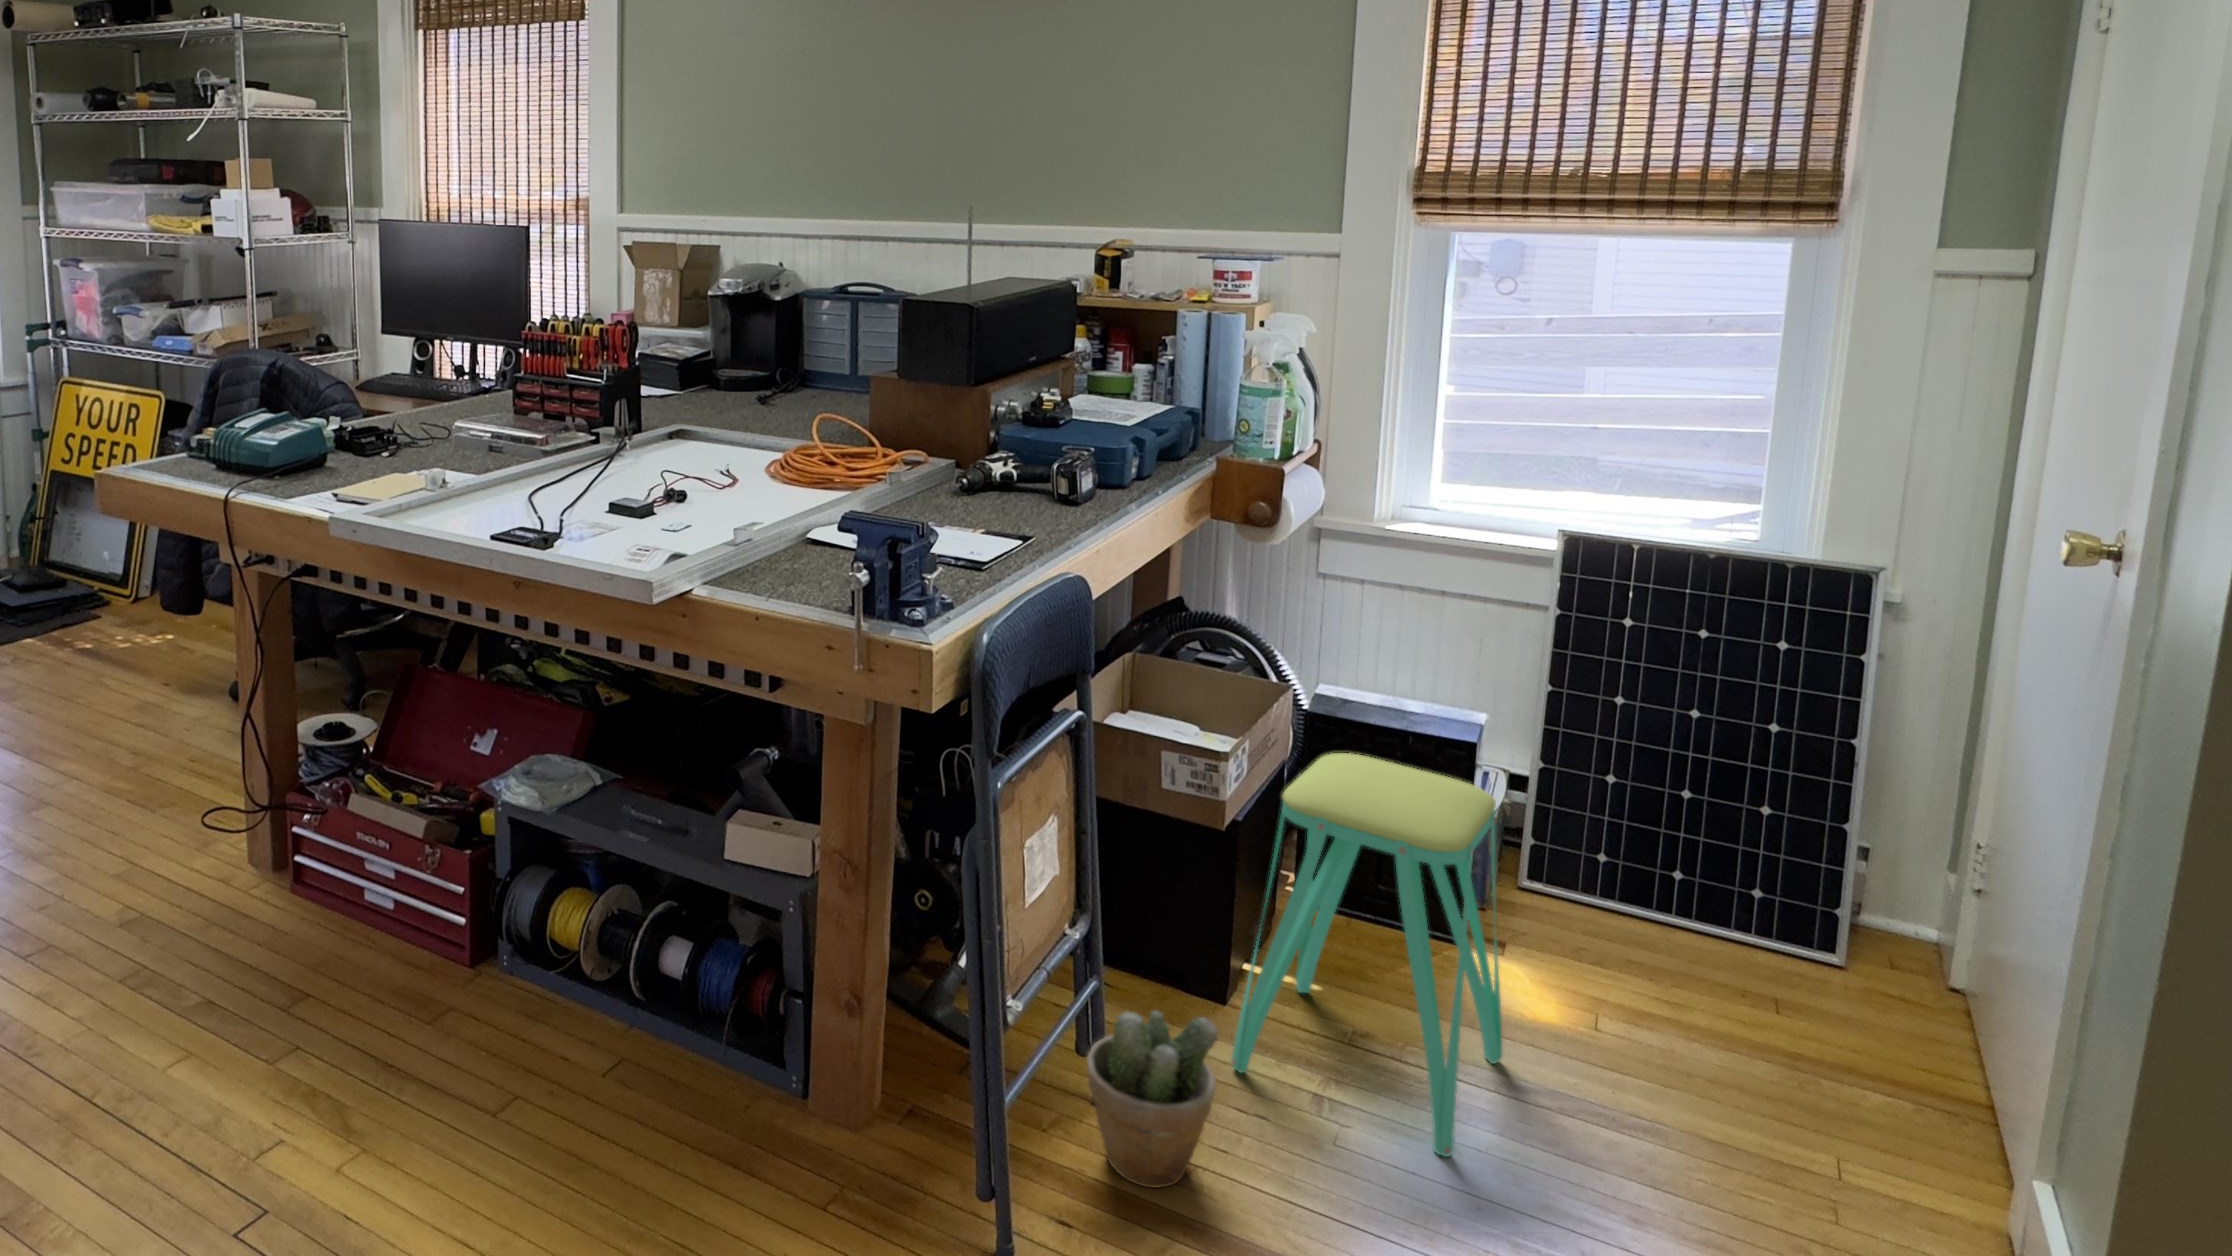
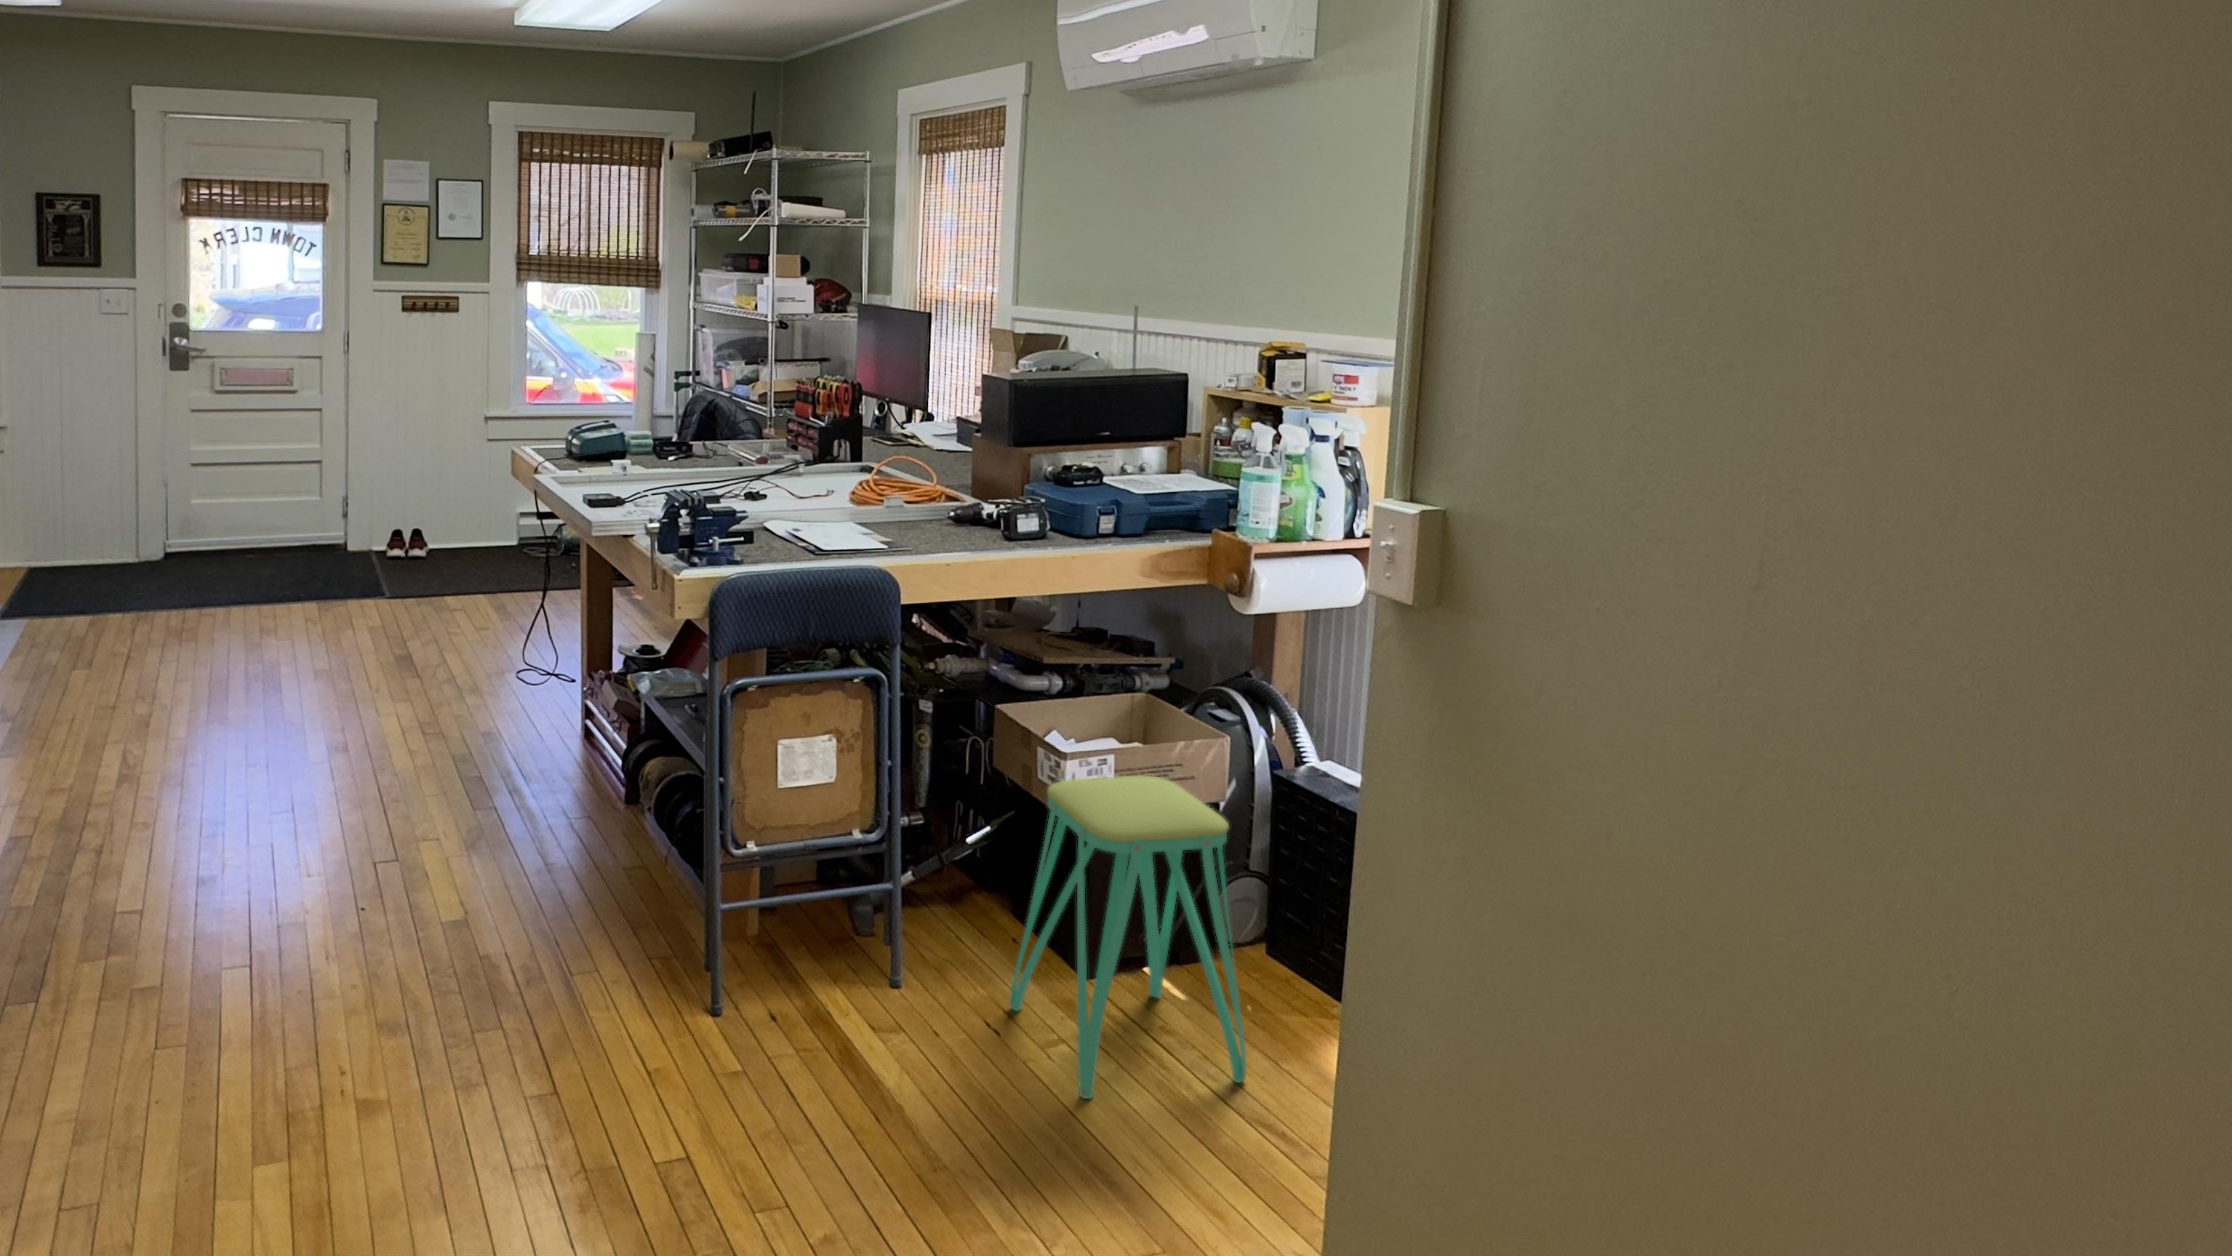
potted plant: present [1087,1011,1218,1188] -> none [818,894,911,1032]

